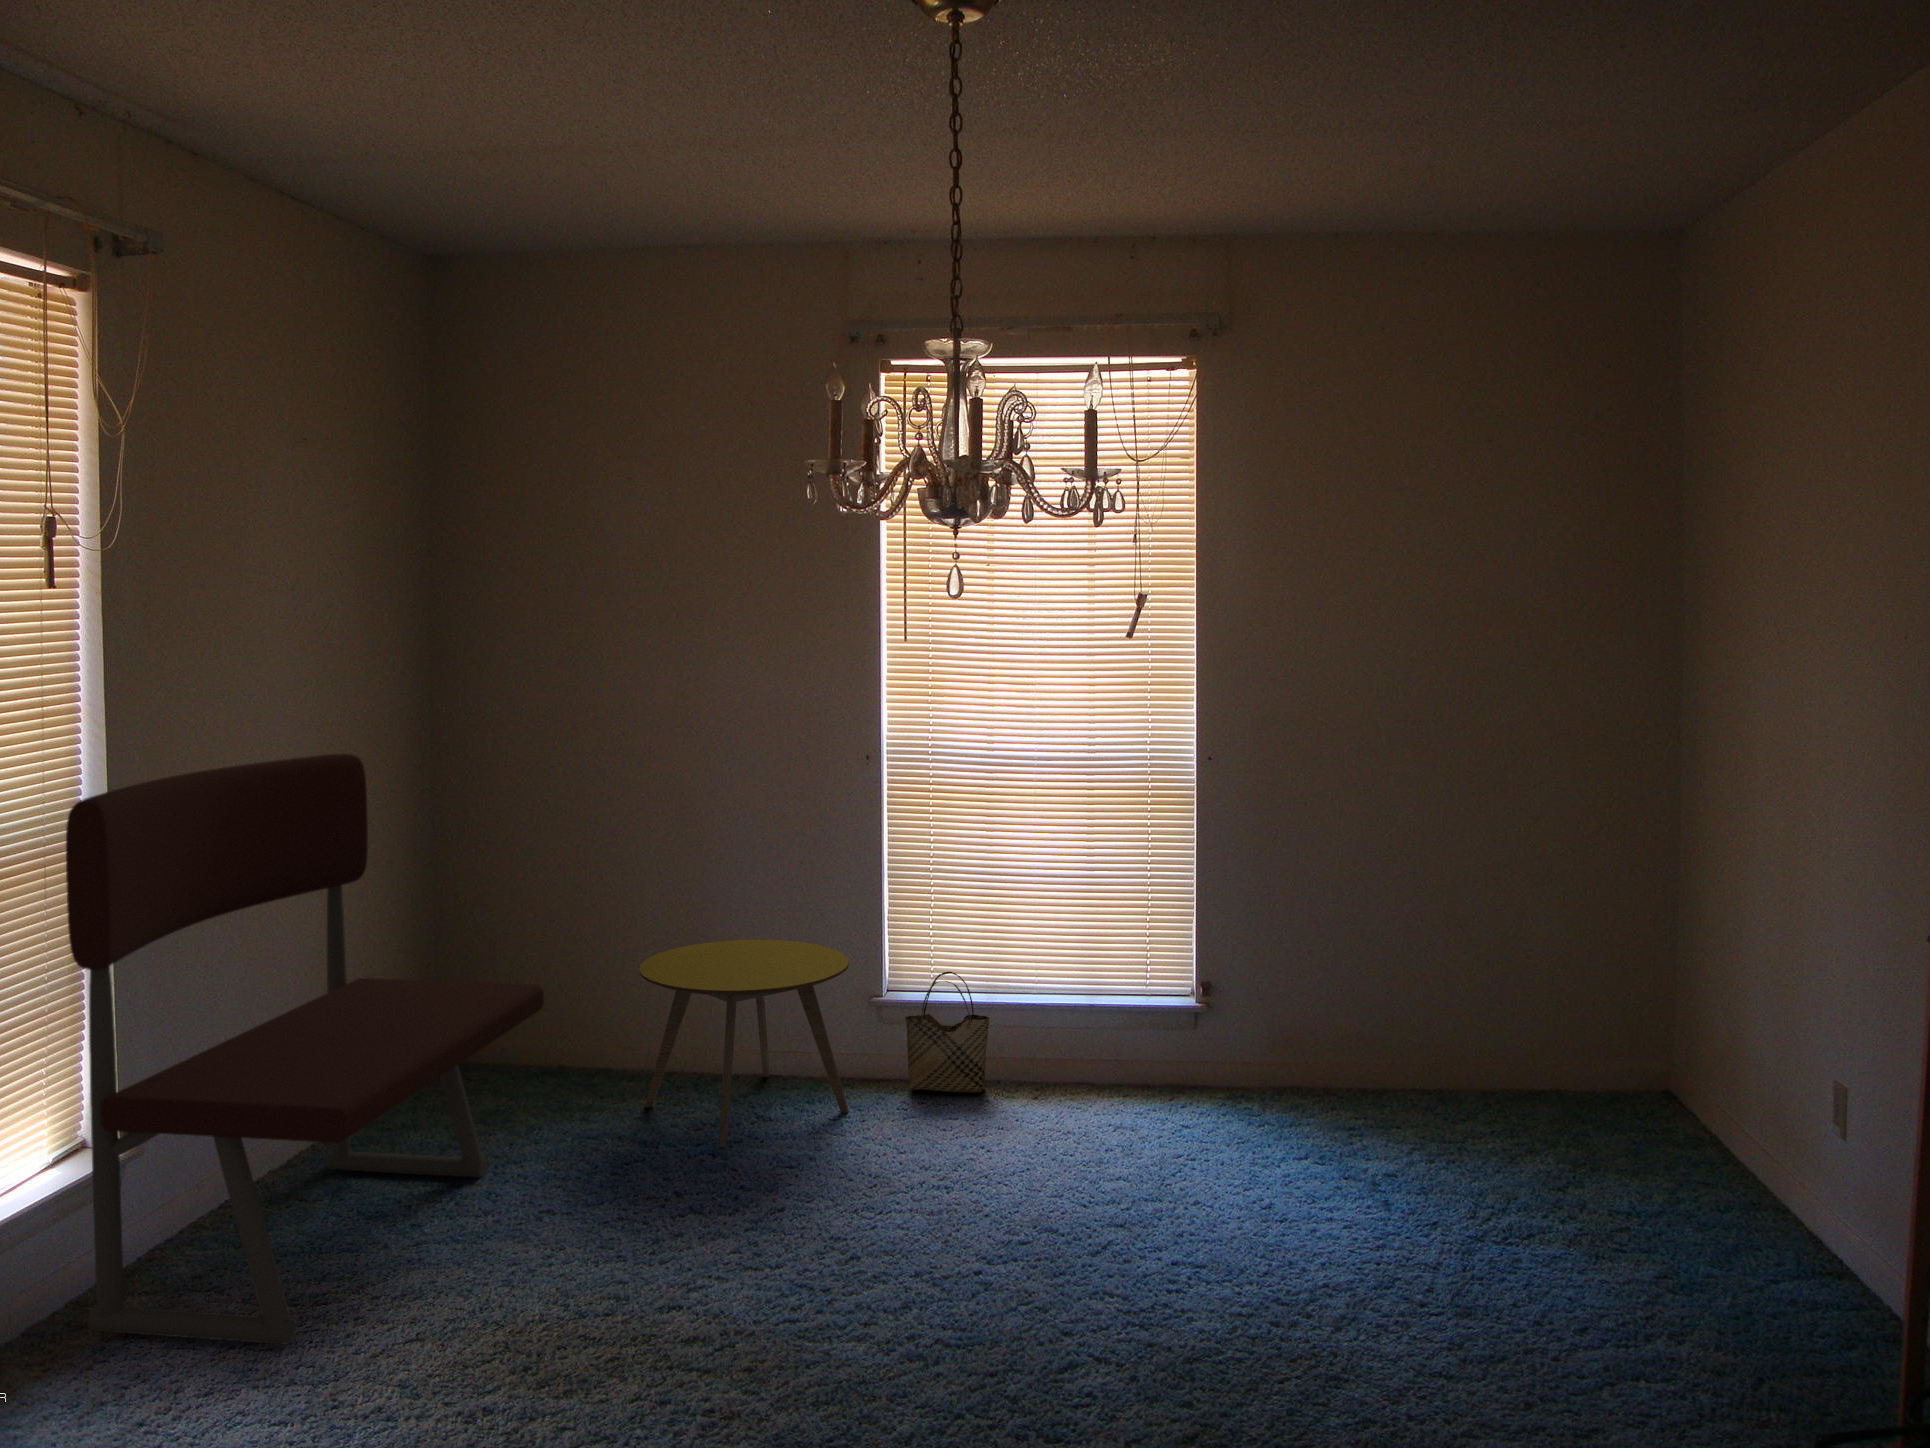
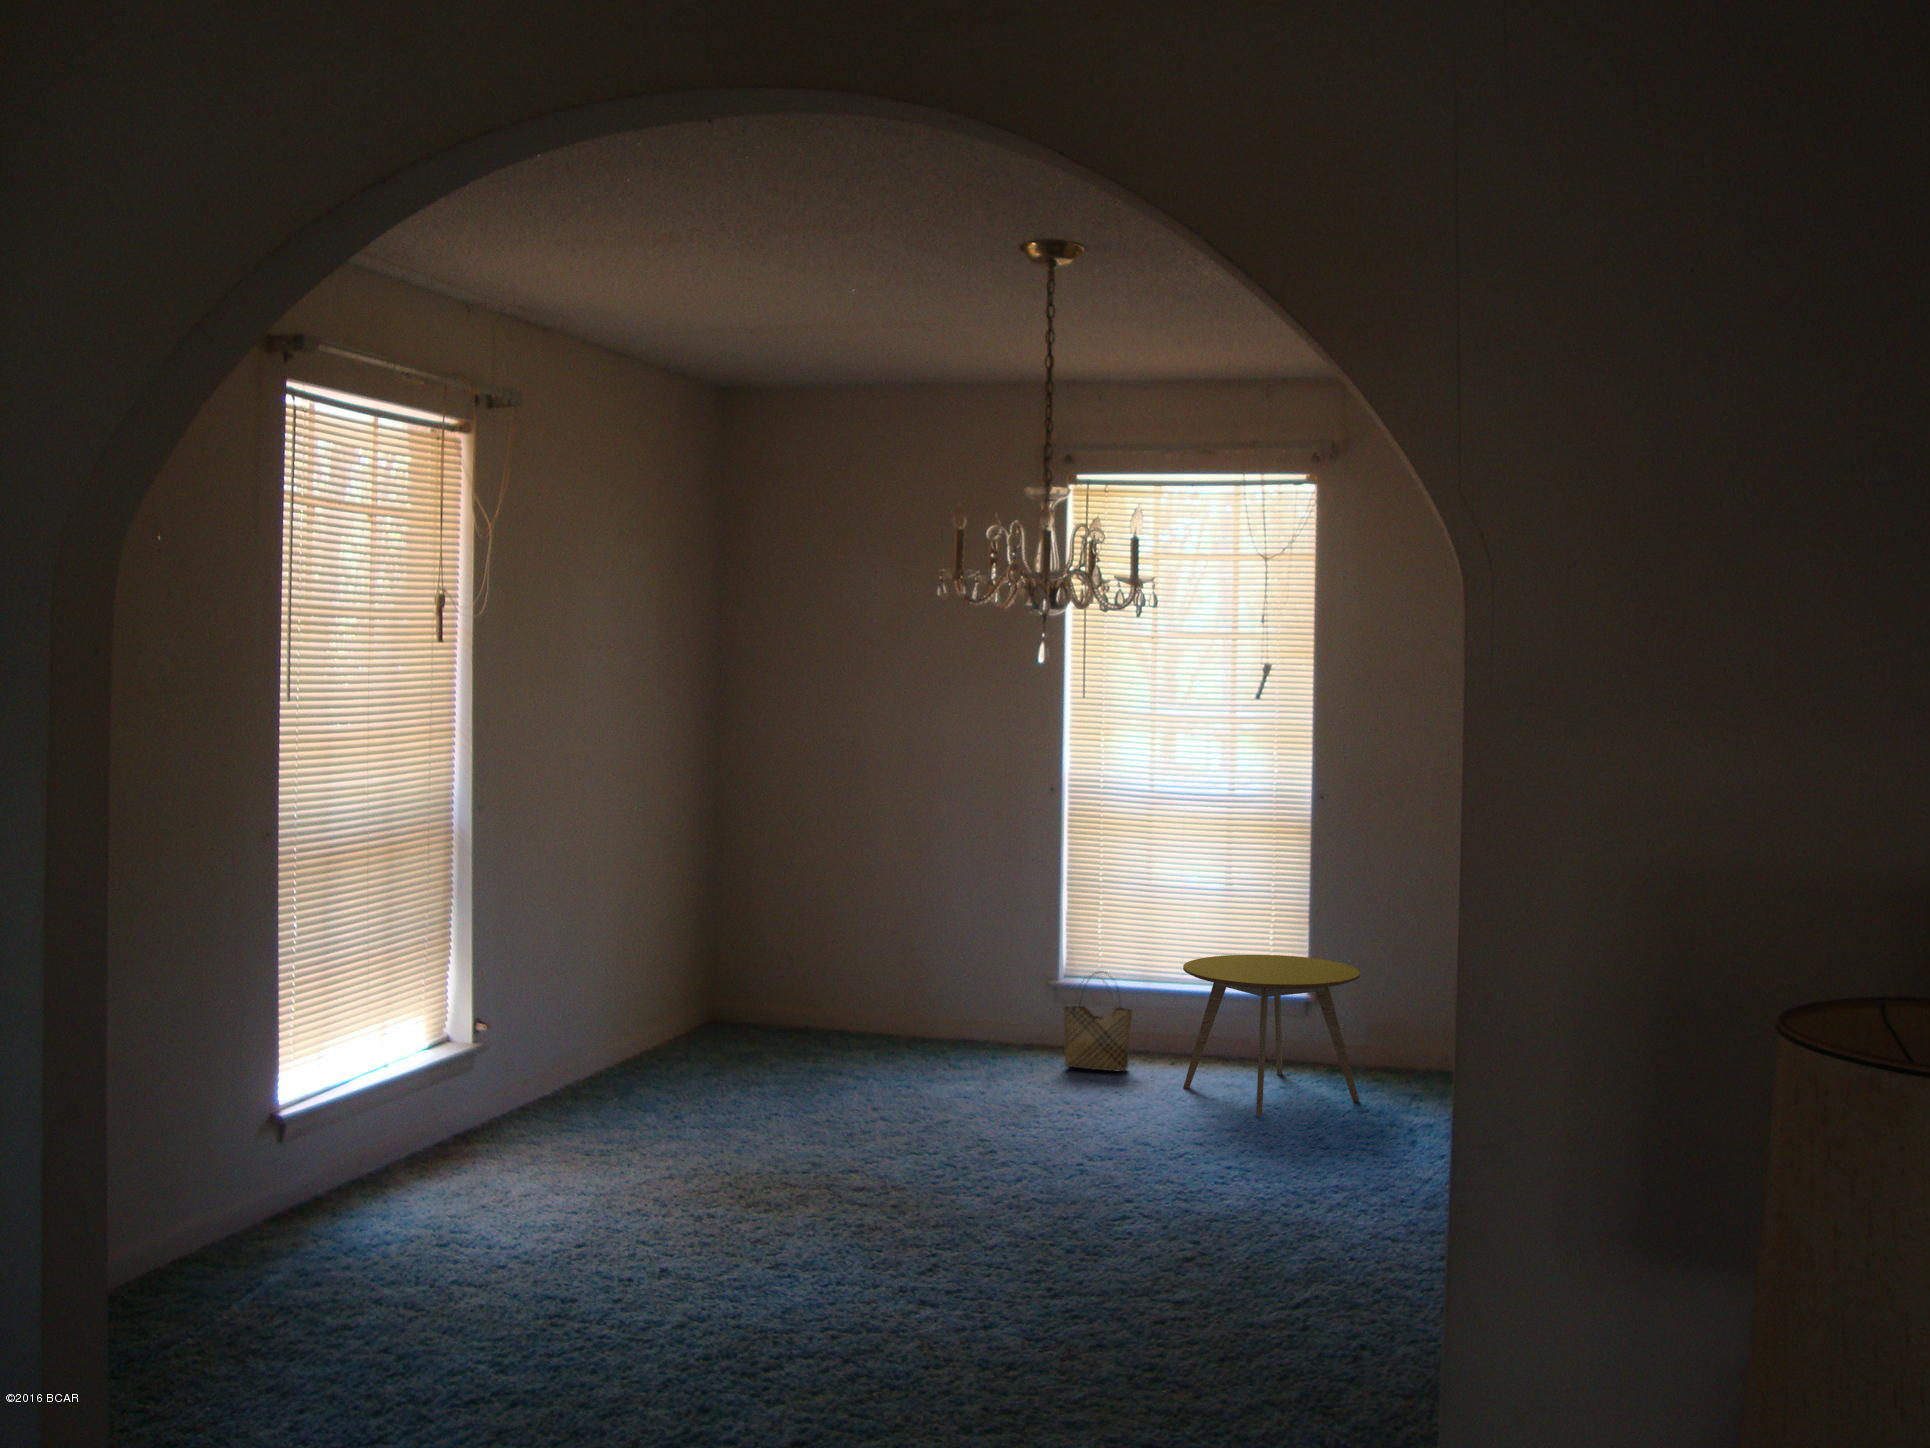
bench: present [66,753,544,1345] -> none [445,772,769,1174]
side table: present [640,940,849,1147] -> present [1183,955,1360,1116]

